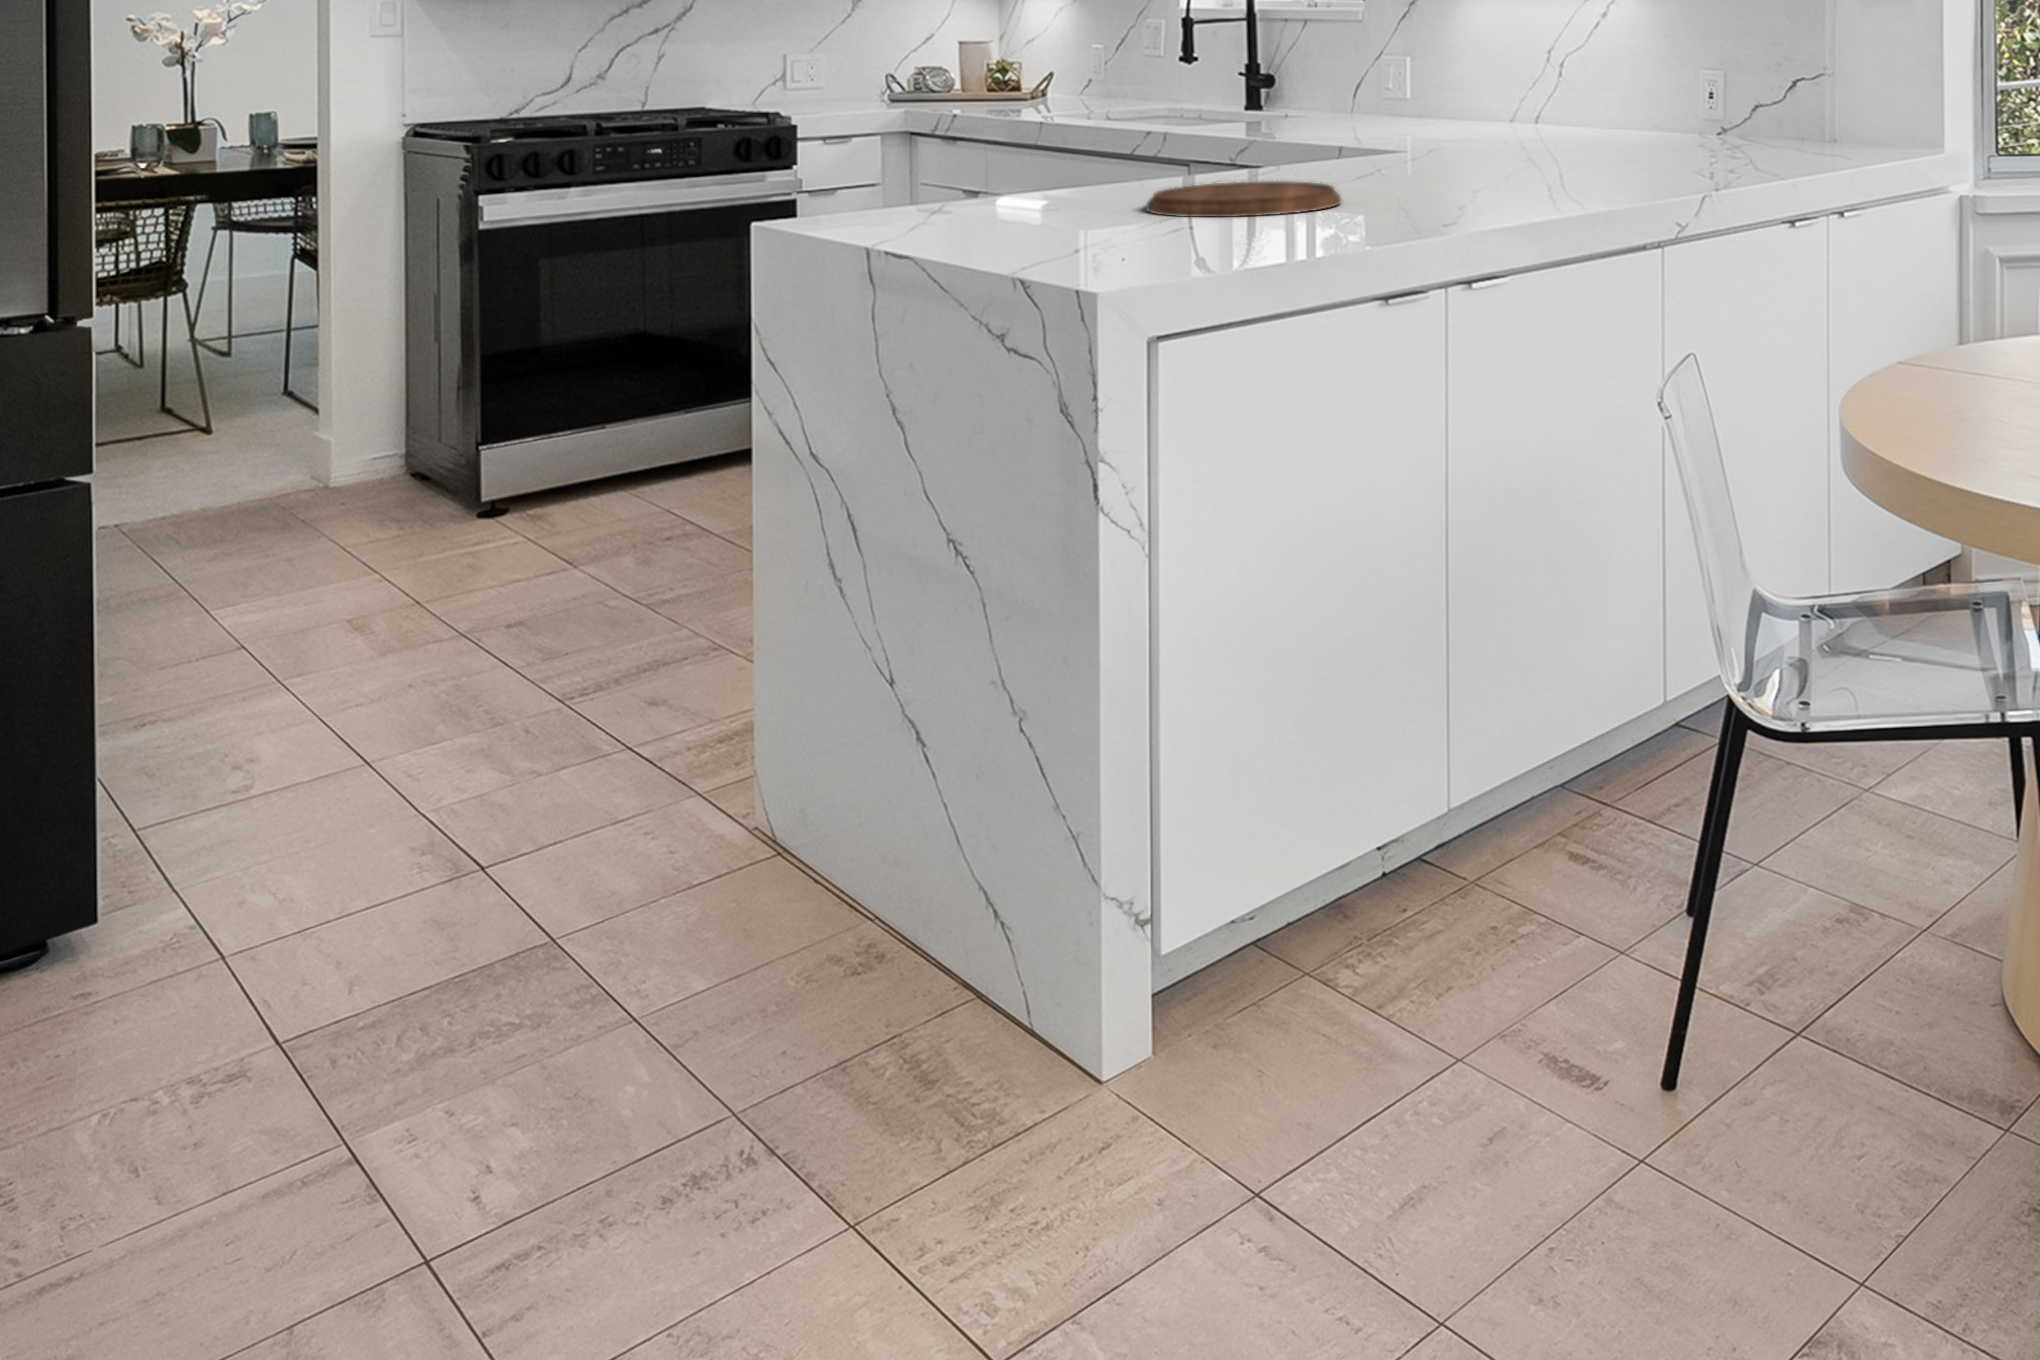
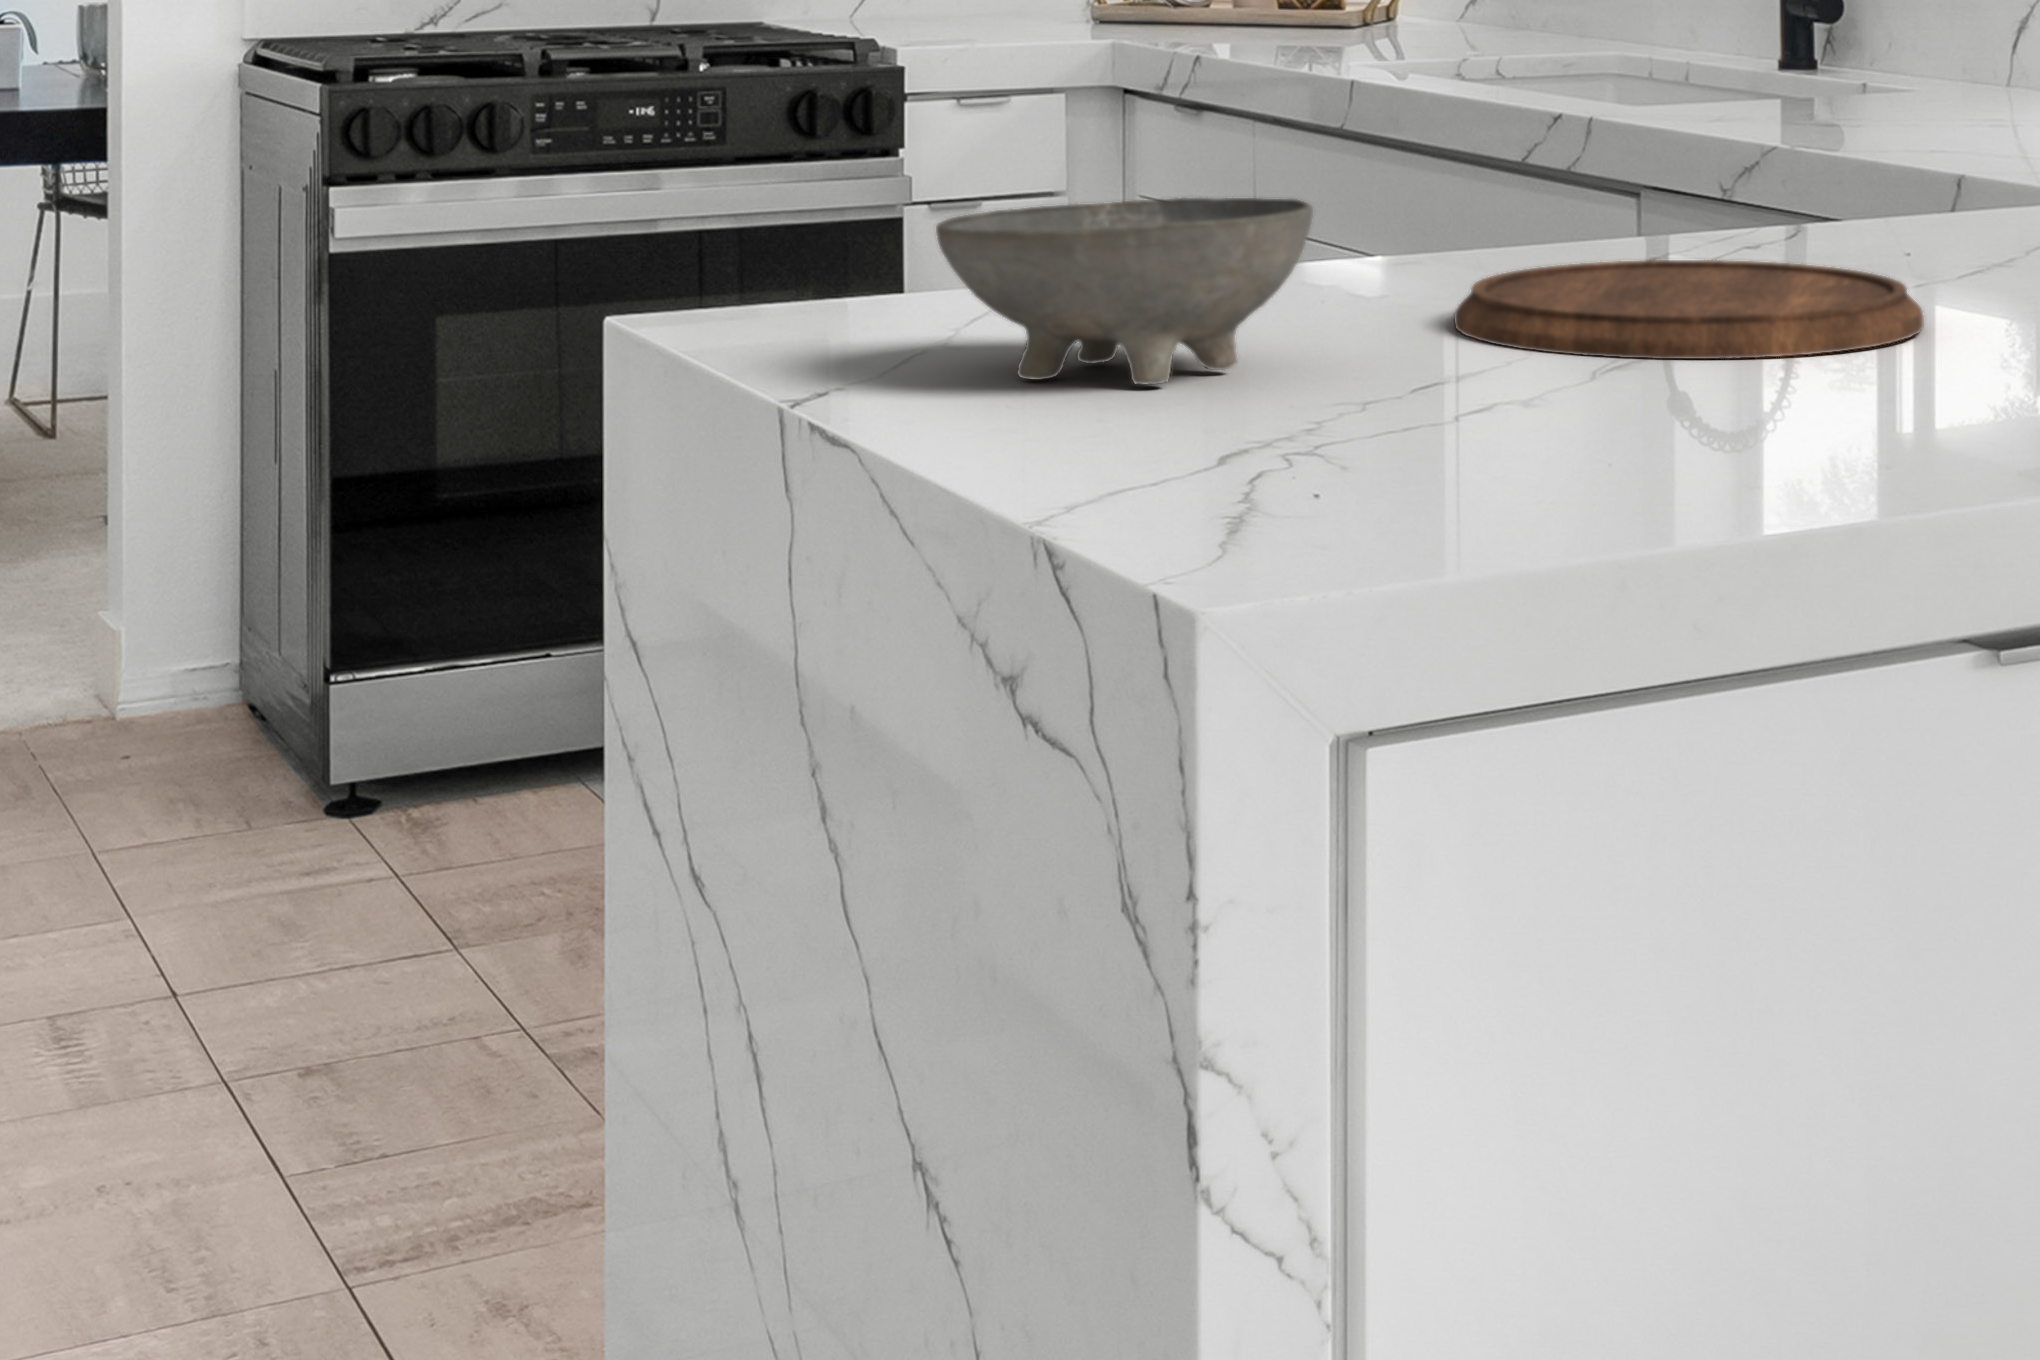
bowl: none [933,159,1096,235] -> present [936,198,1313,384]

